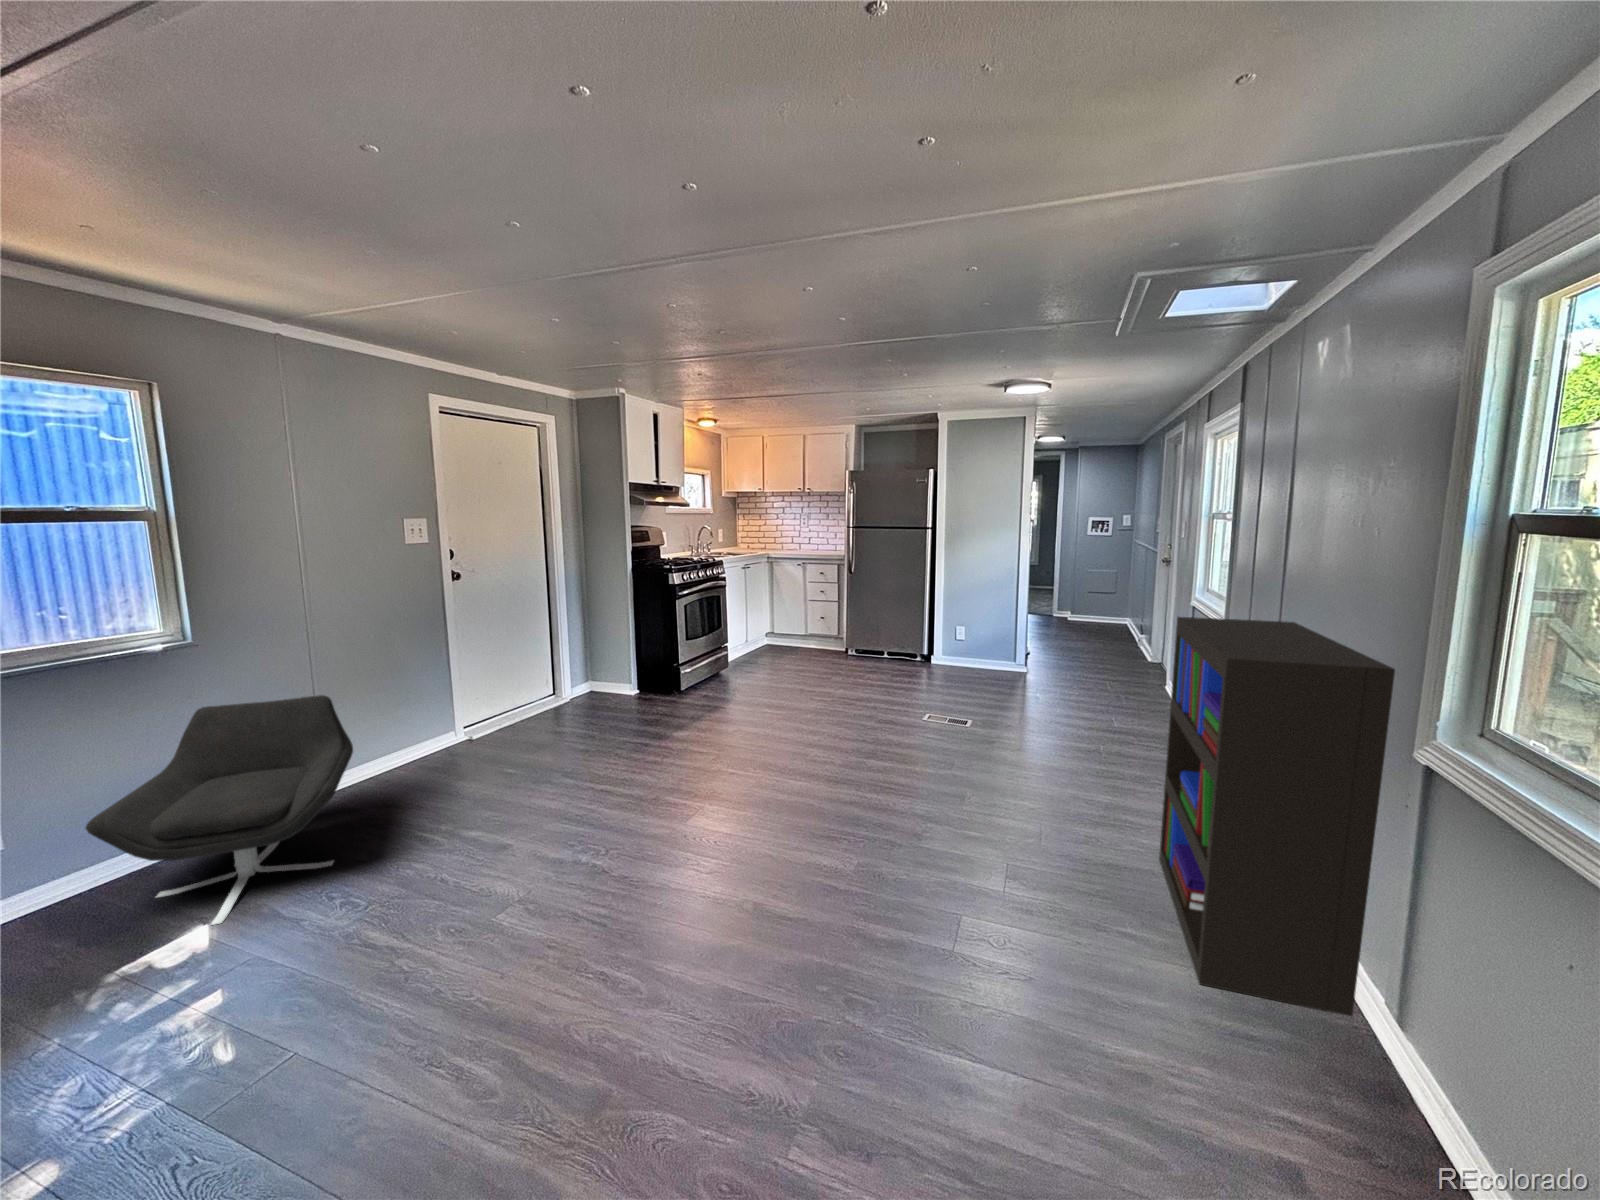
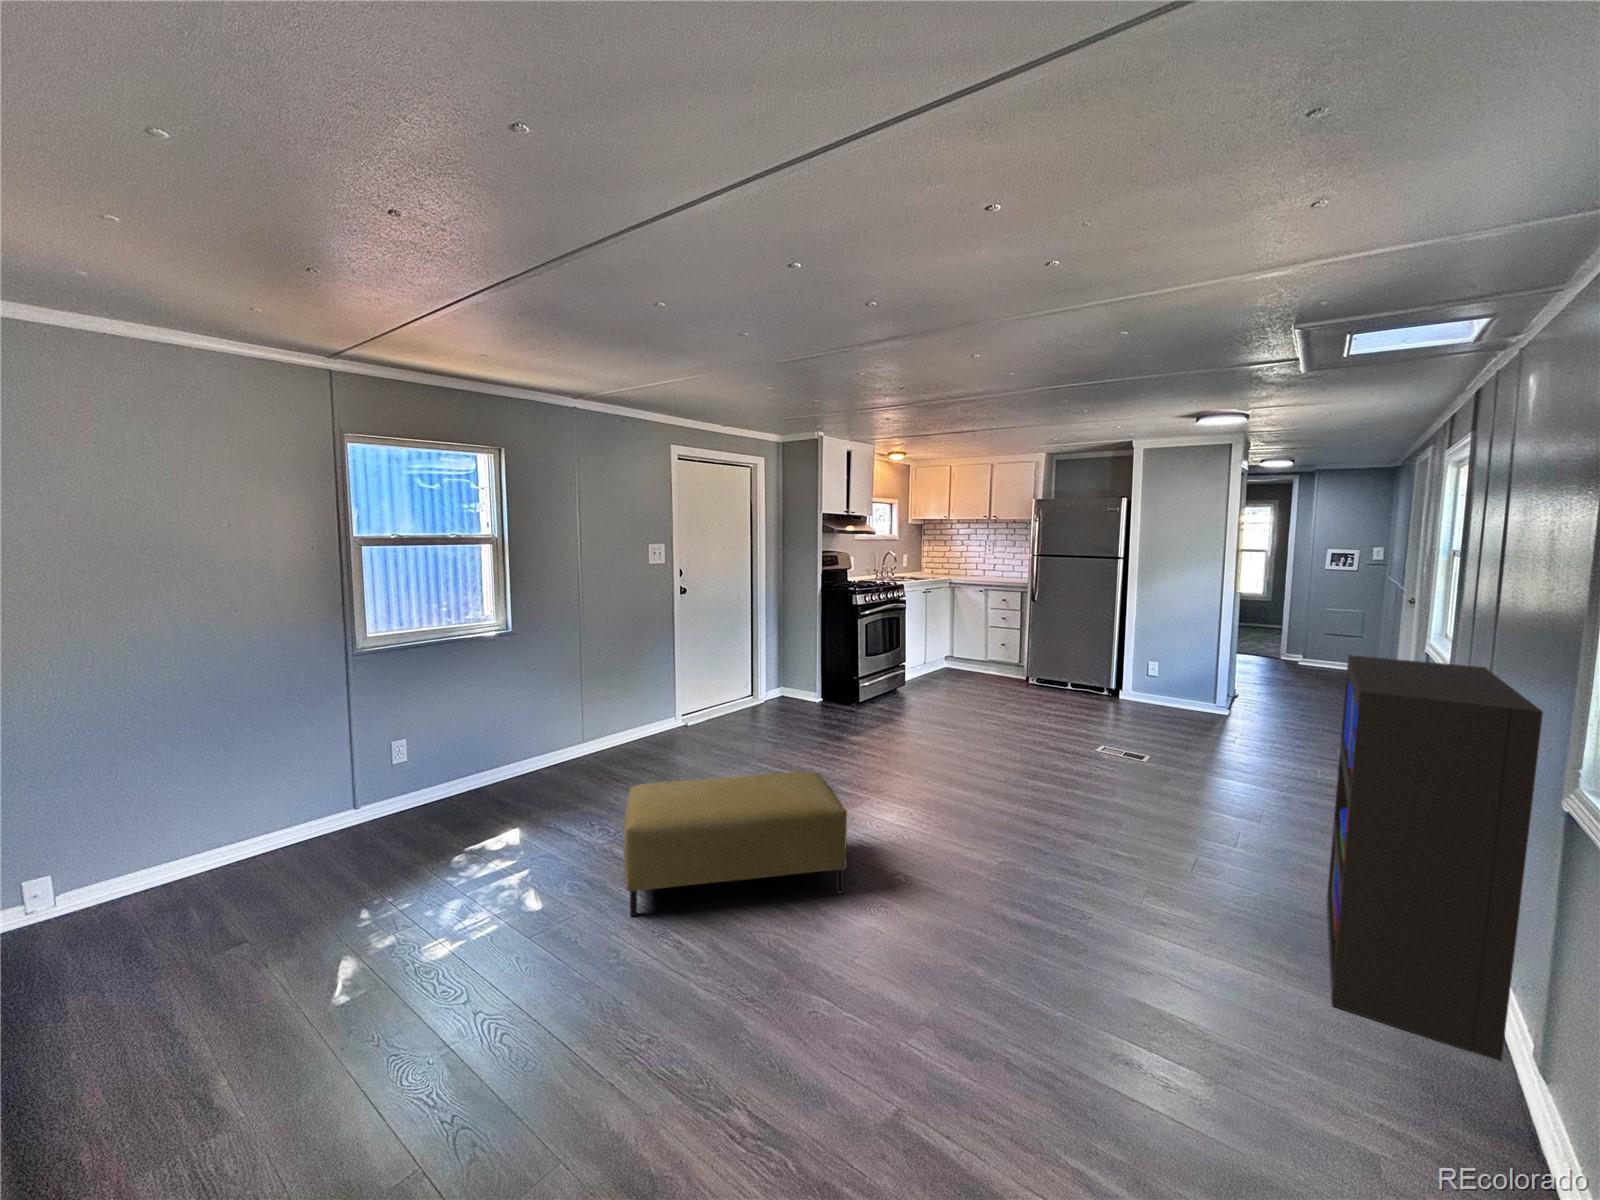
lounge chair: present [86,695,353,925] -> none [452,677,607,832]
ottoman: none [361,792,680,1039] -> present [623,772,847,916]

